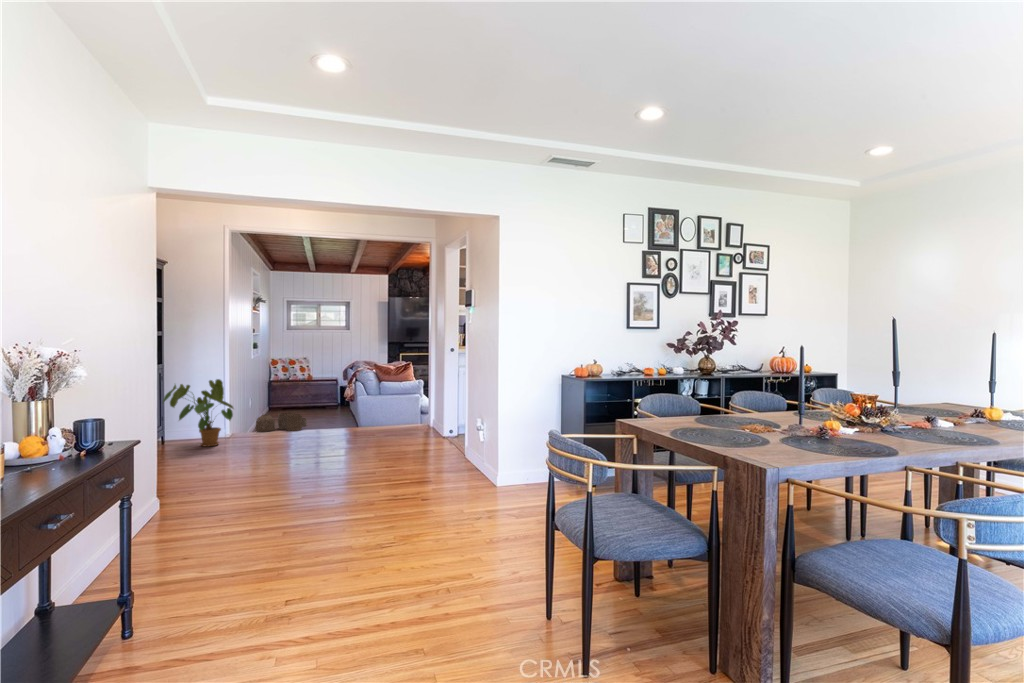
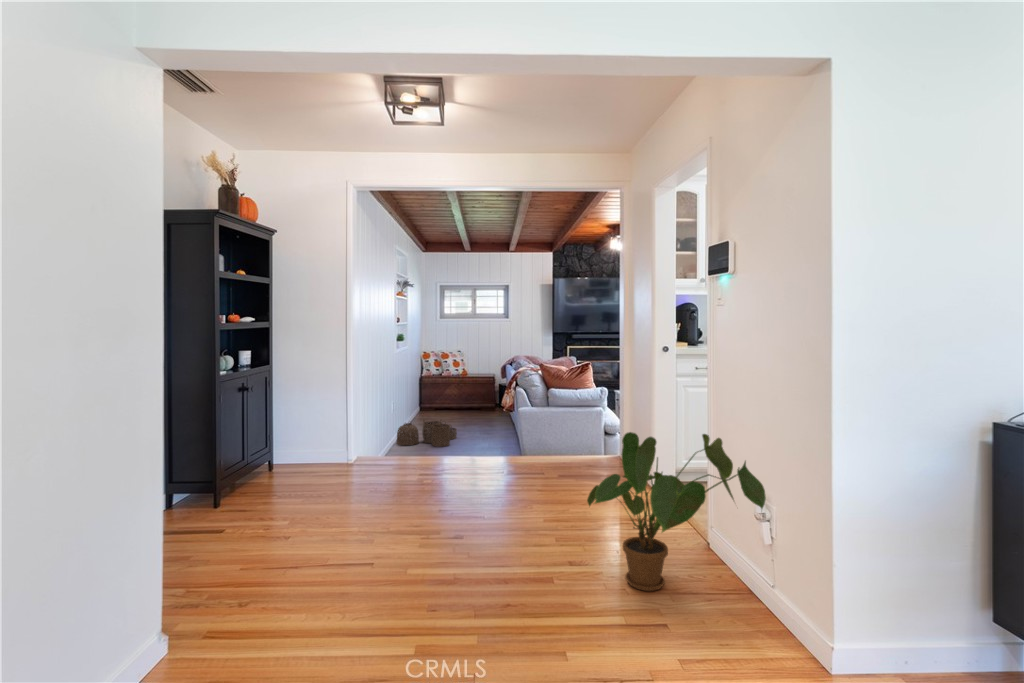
house plant: present [163,379,233,447] -> present [587,432,766,591]

